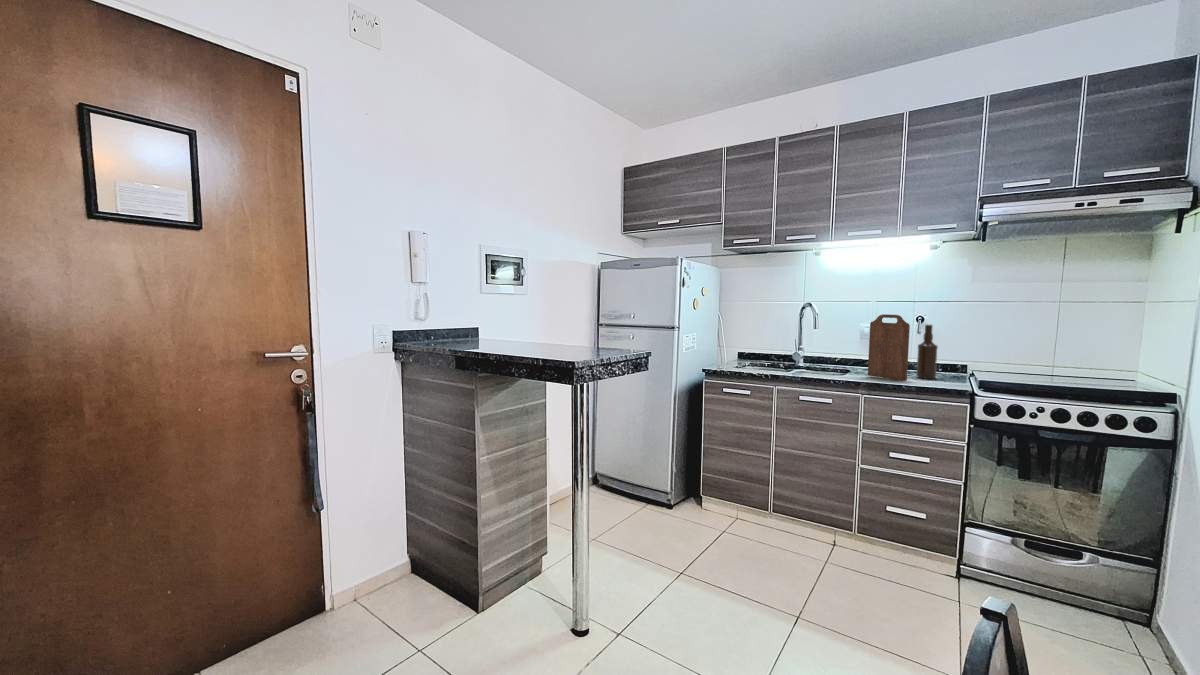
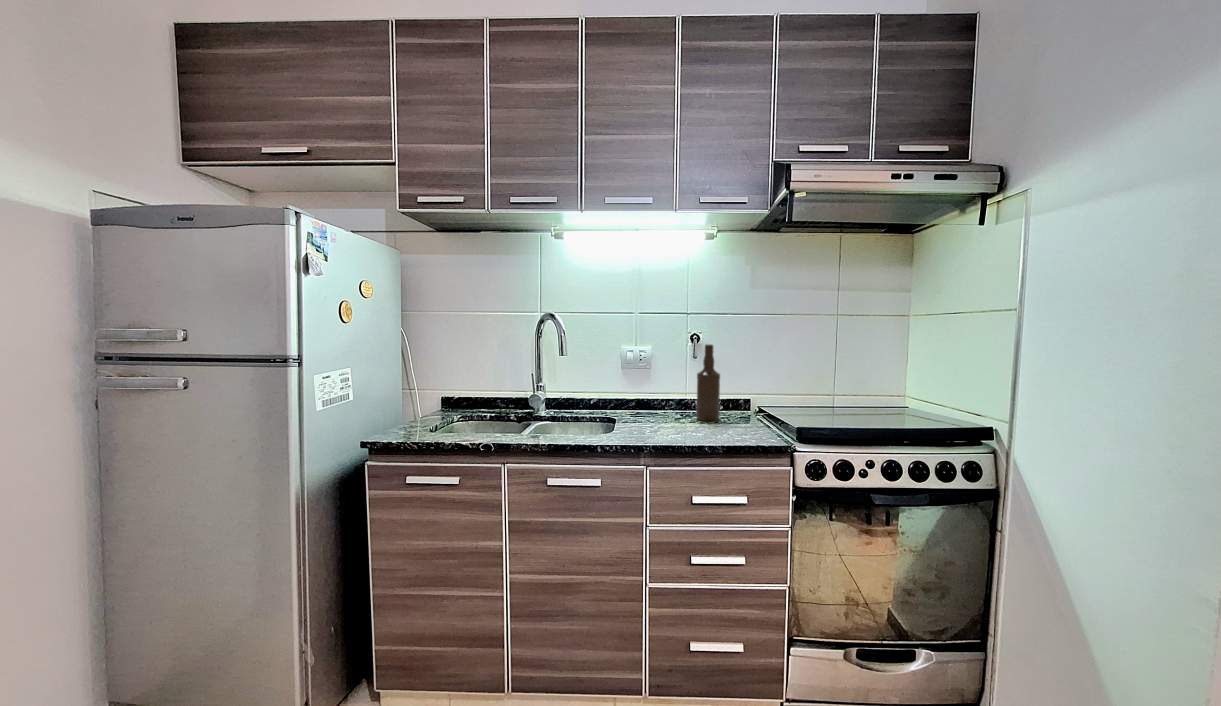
cutting board: present [868,314,910,381] -> none [642,330,698,431]

